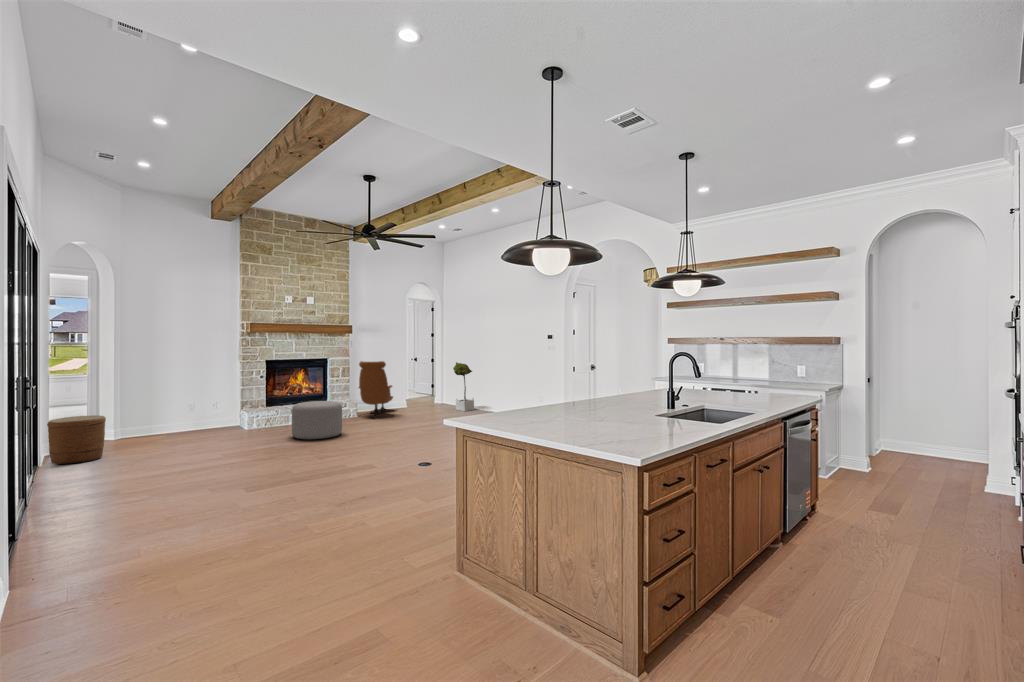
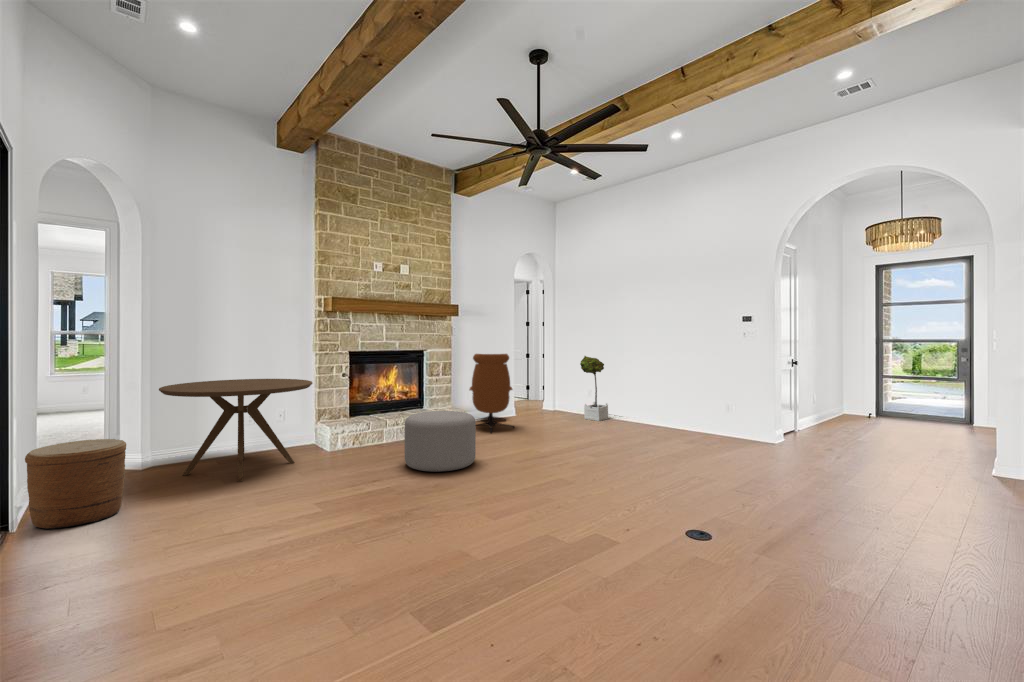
dining table: none [126,380,232,445] -> present [159,379,312,482]

